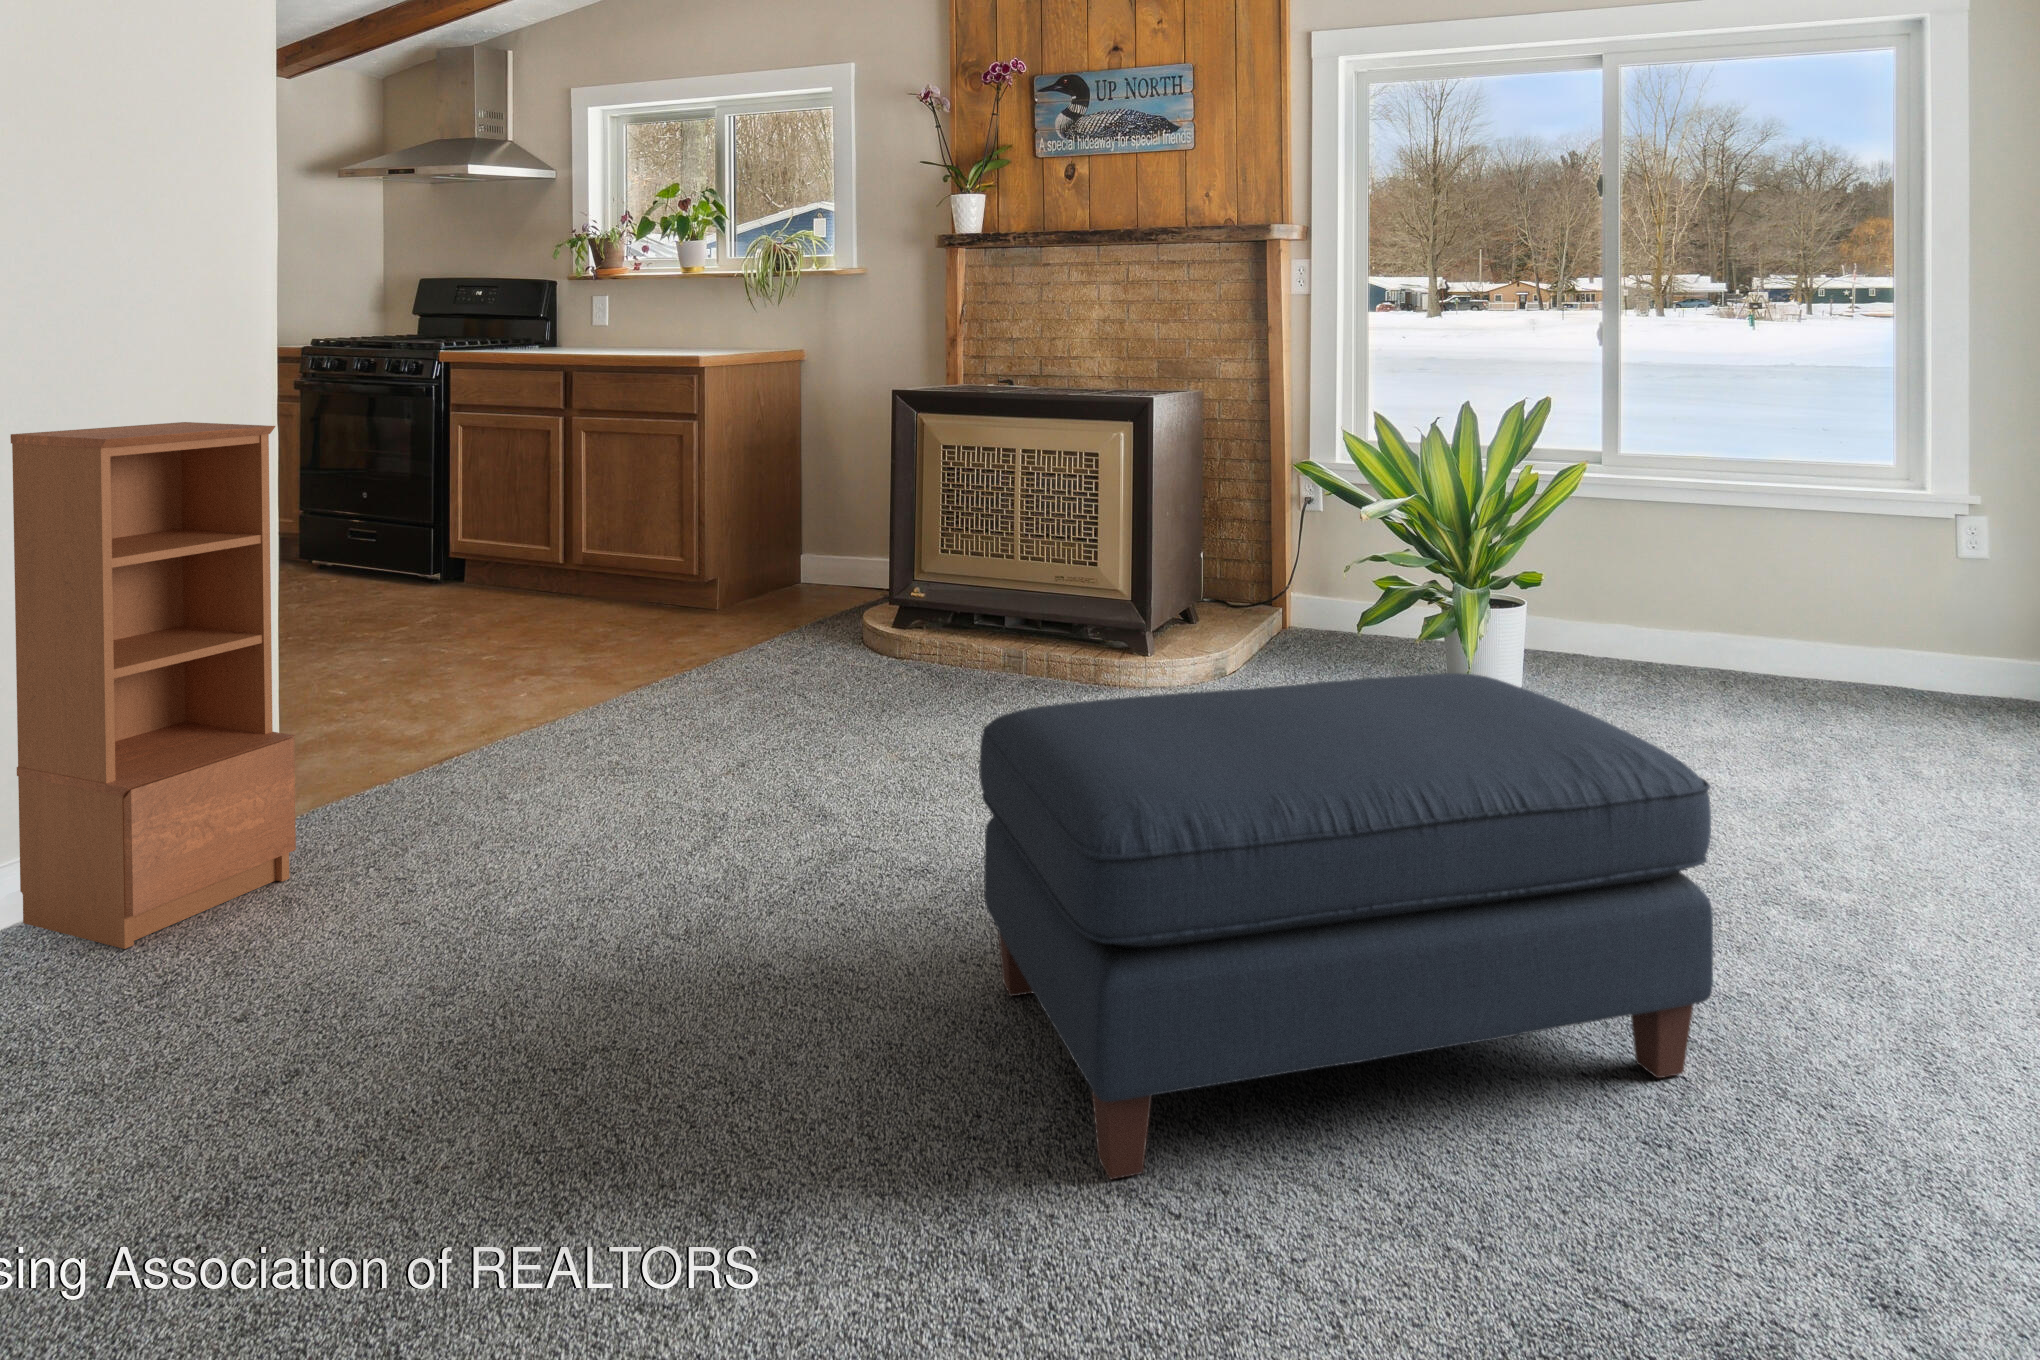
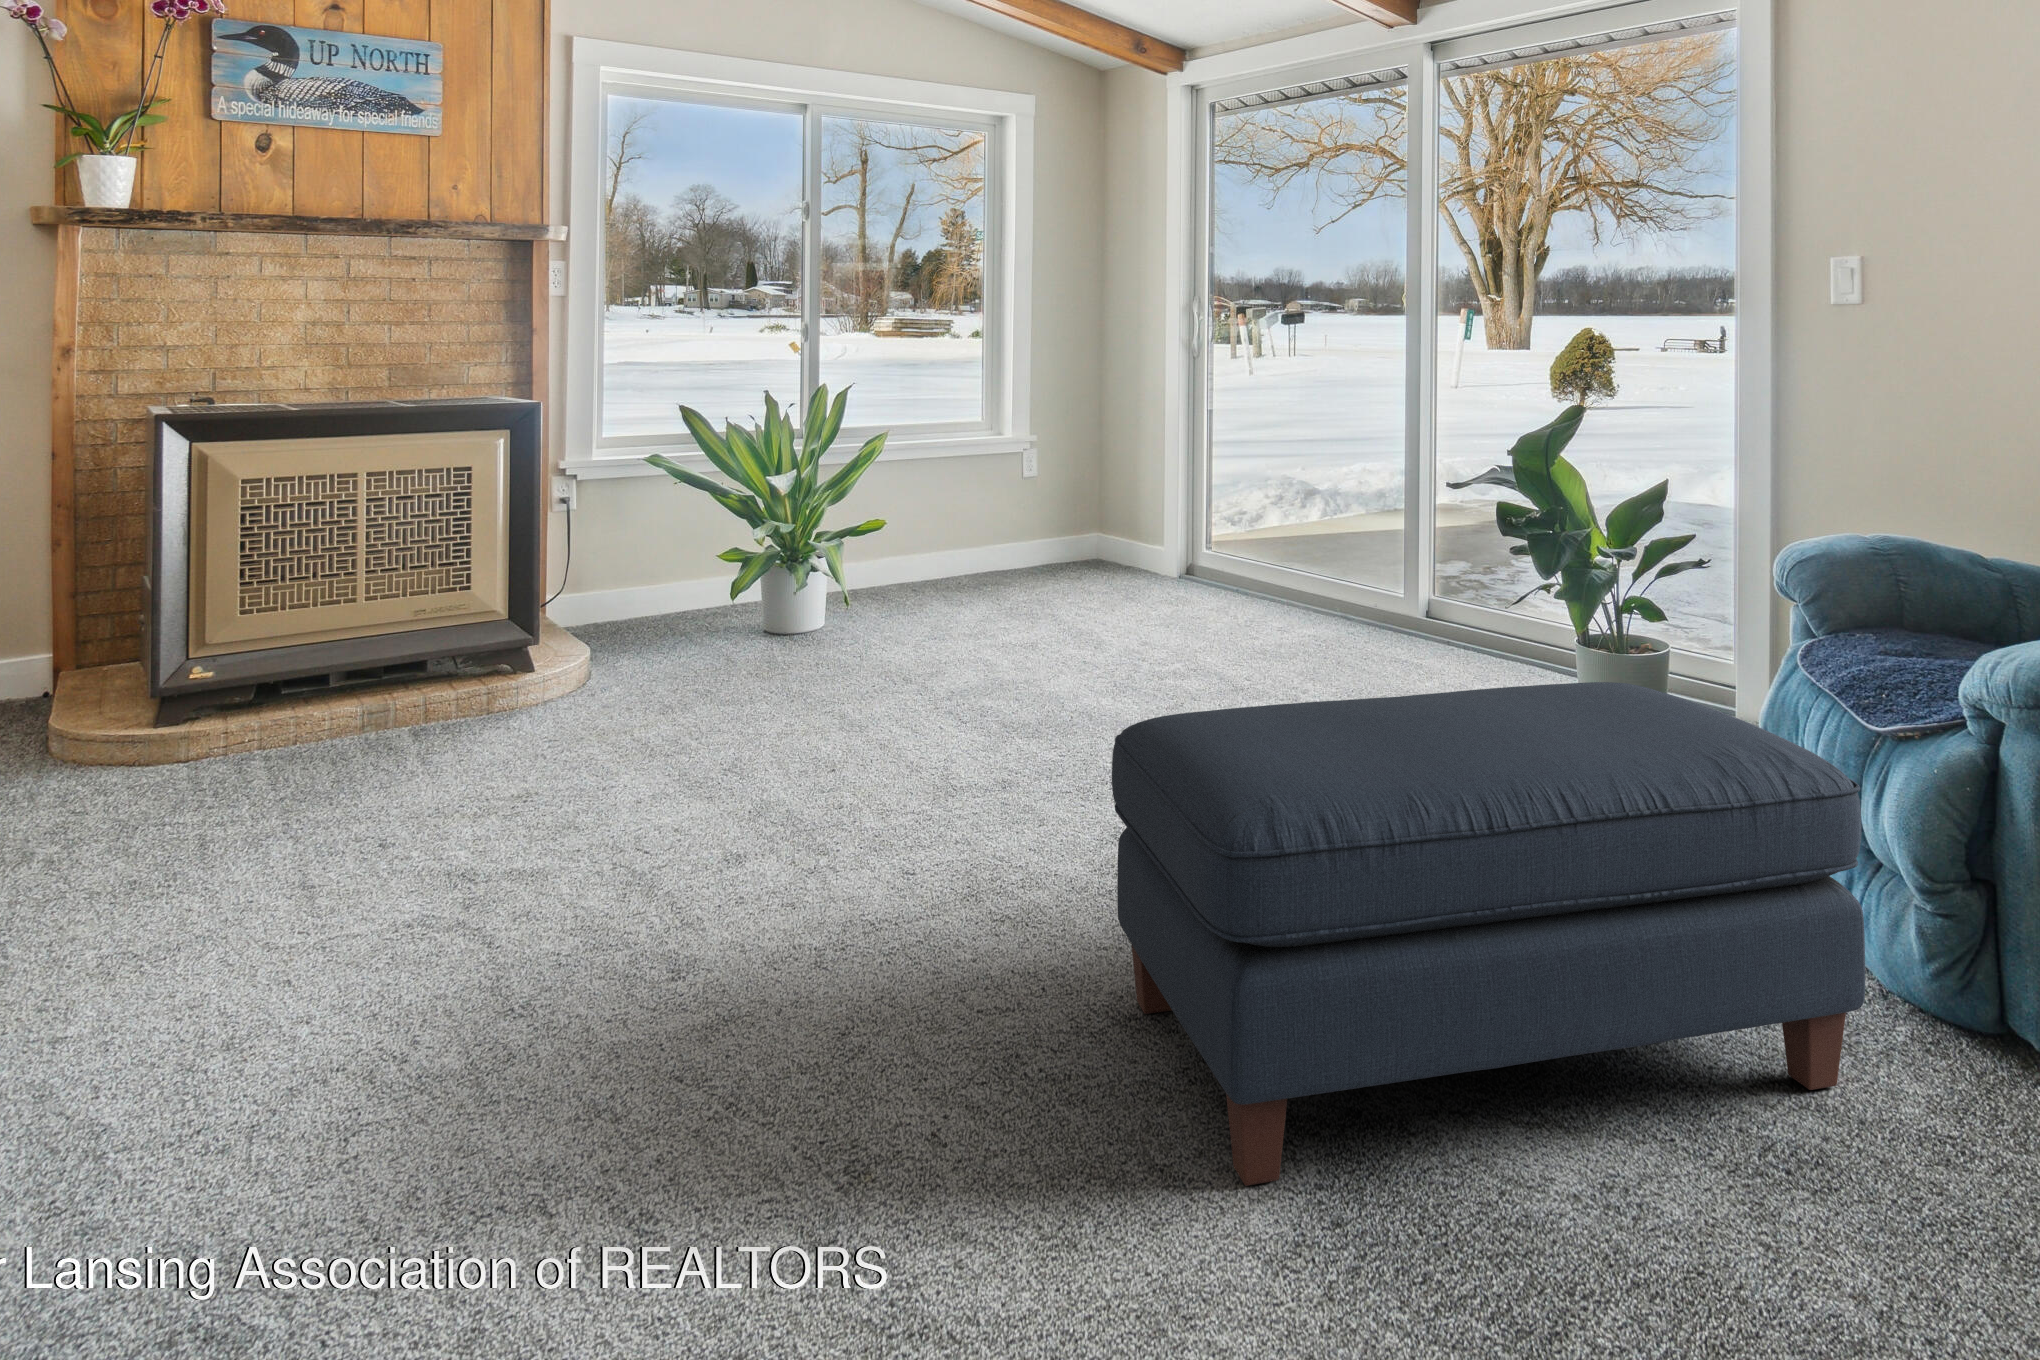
bookcase: present [10,422,296,949] -> none [120,433,407,971]

